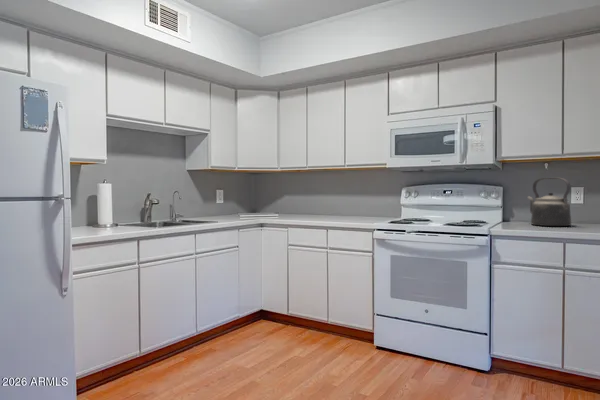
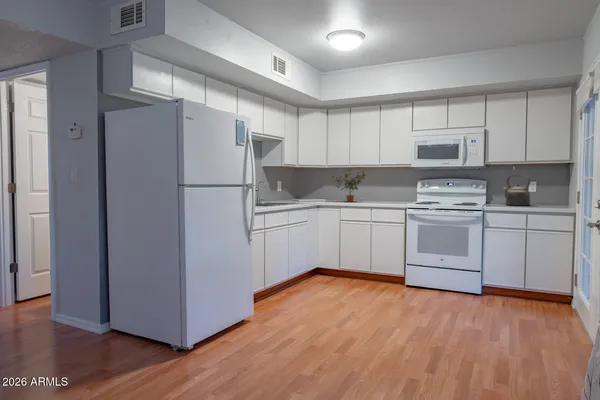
potted plant: none [281,172,329,218] -> present [333,169,366,202]

